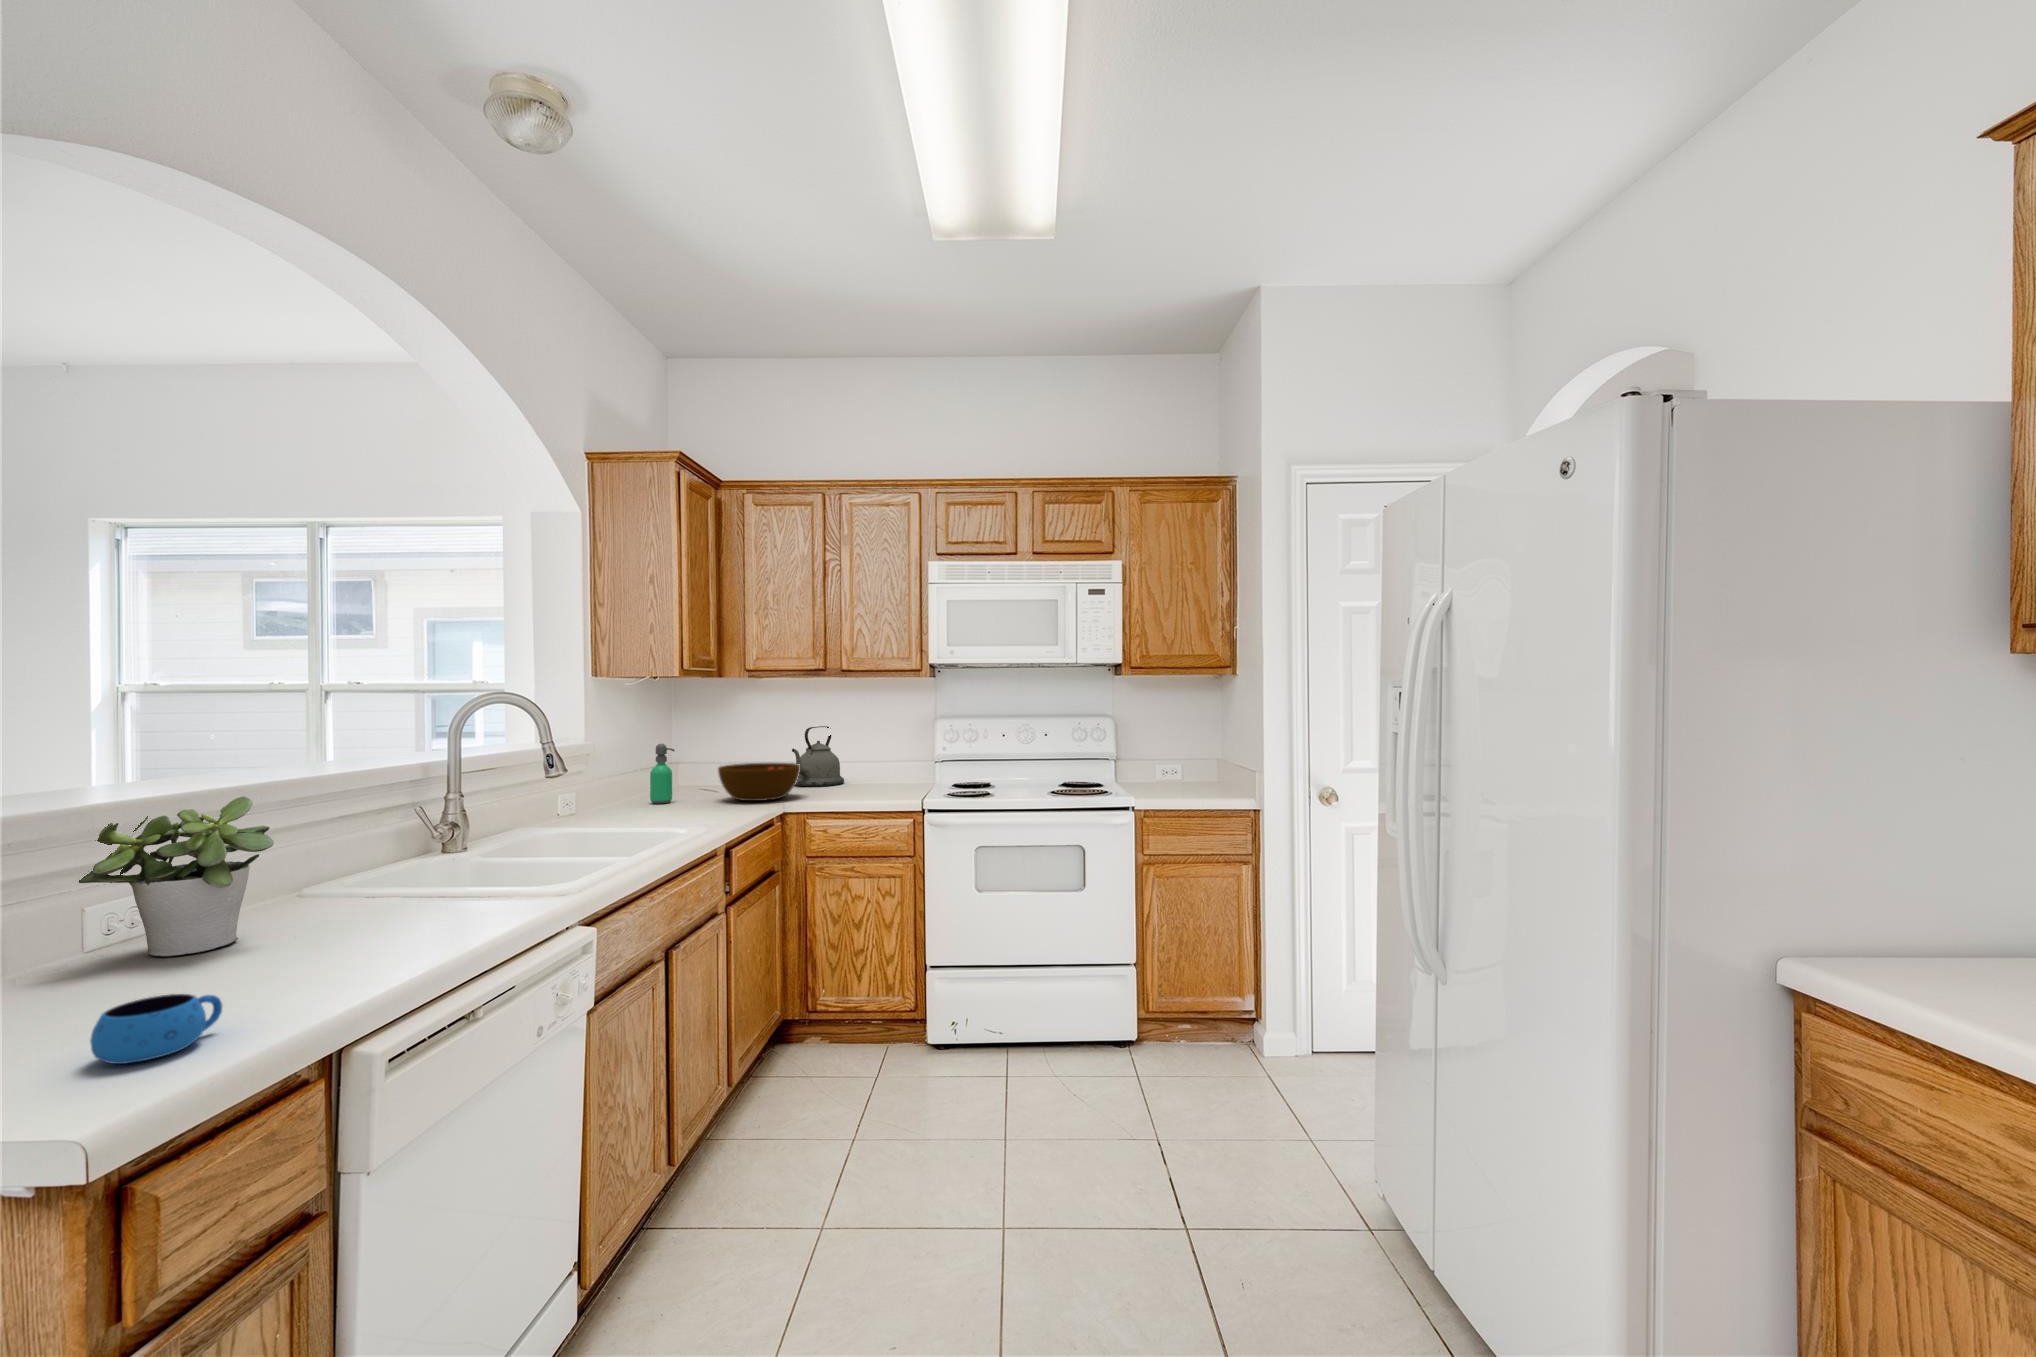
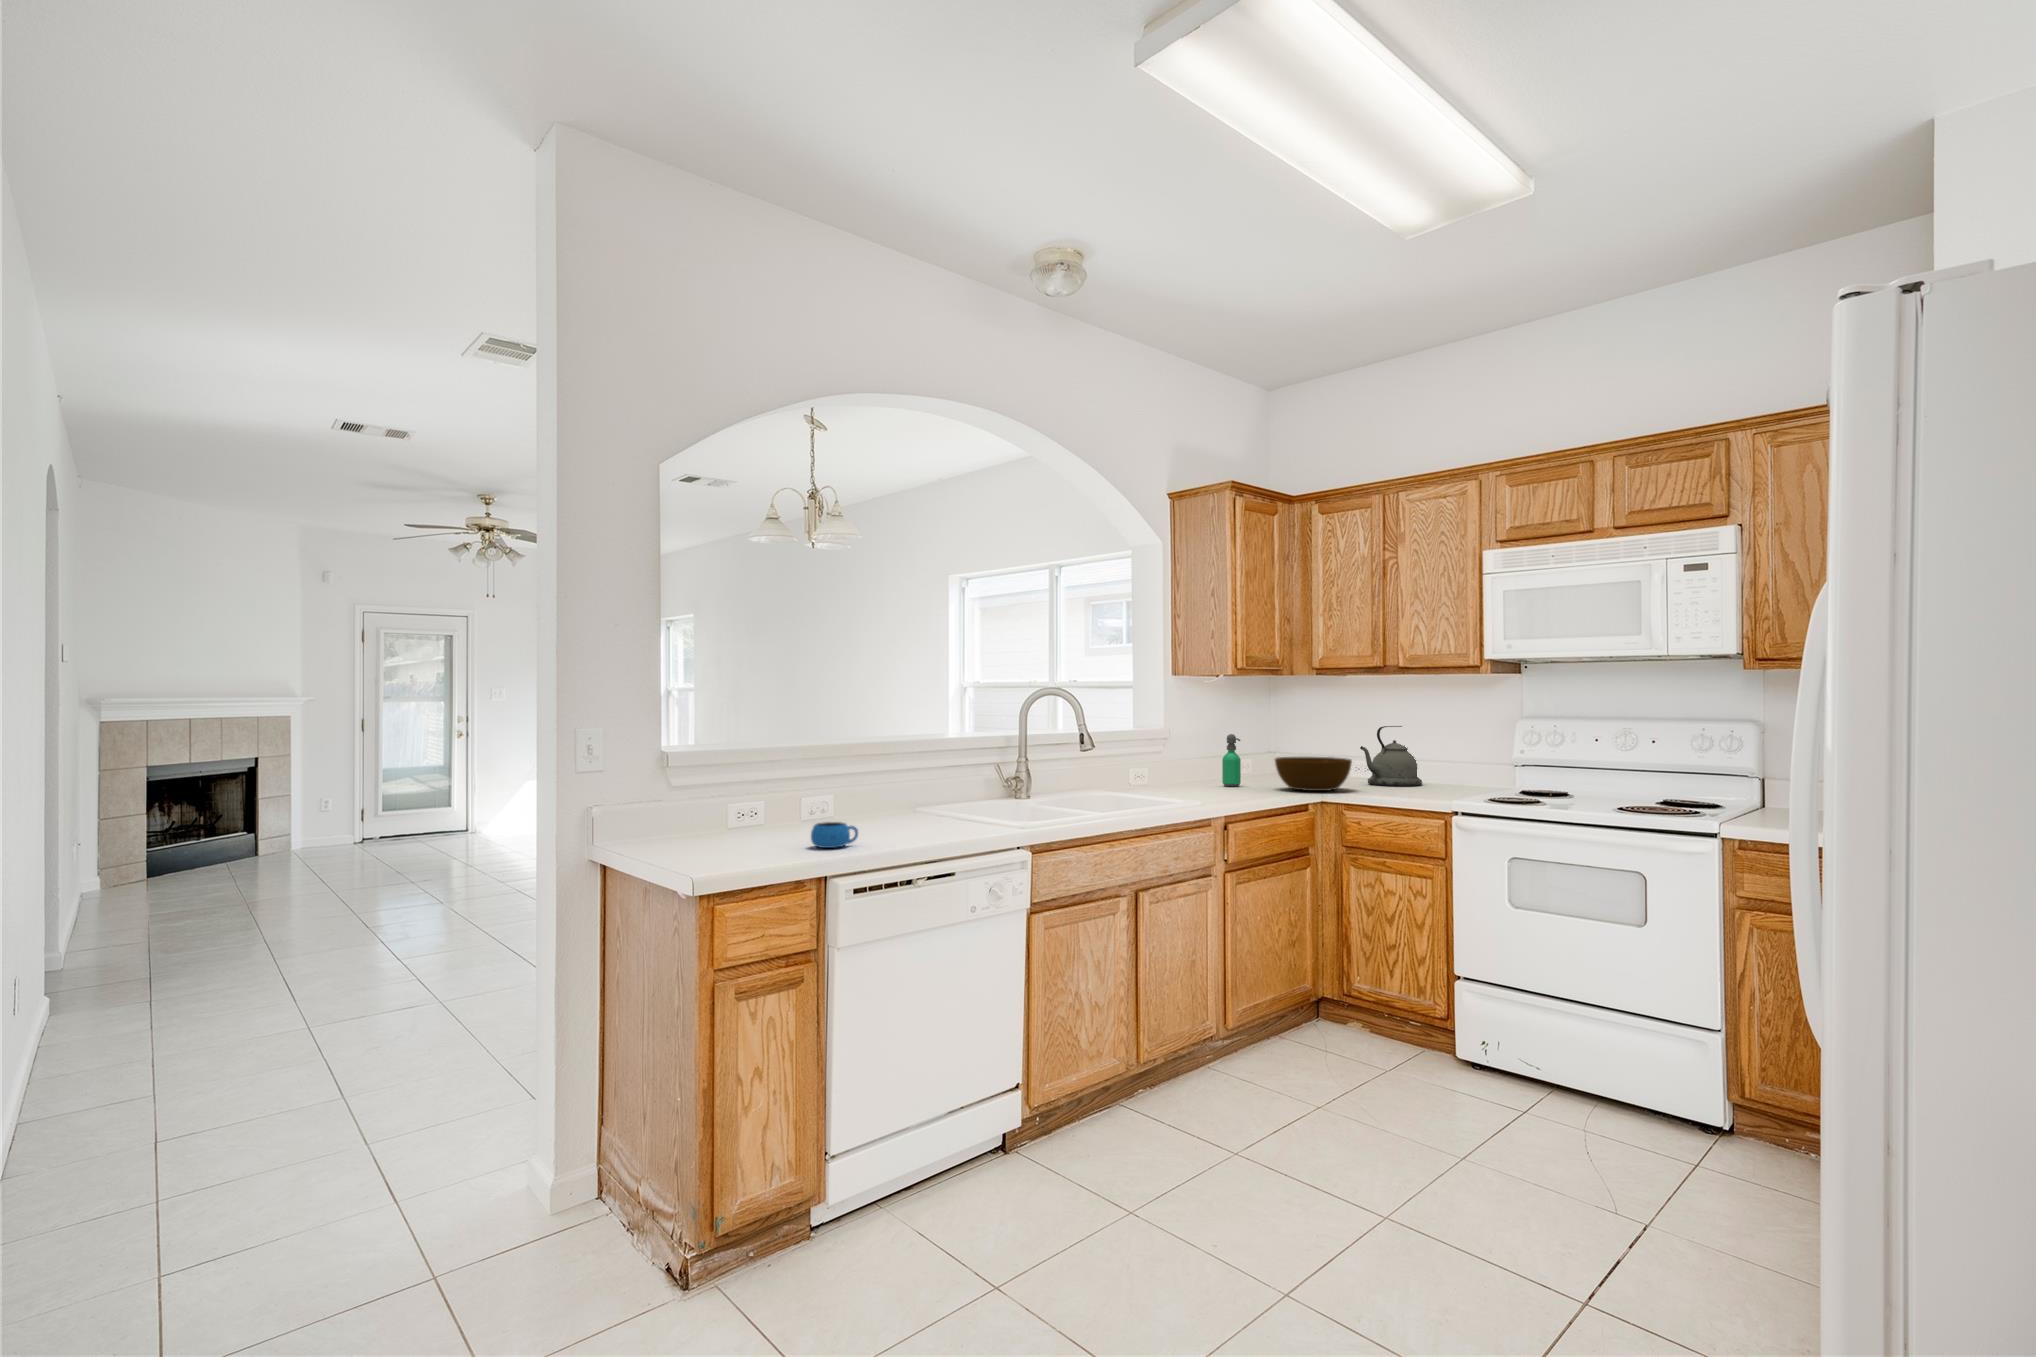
potted plant: present [79,797,274,957] -> none [837,739,915,822]

